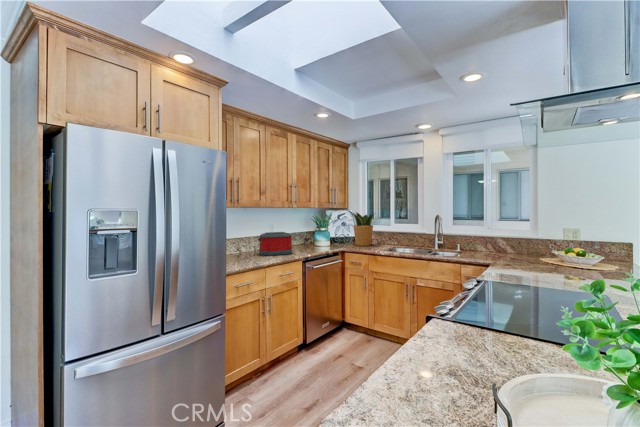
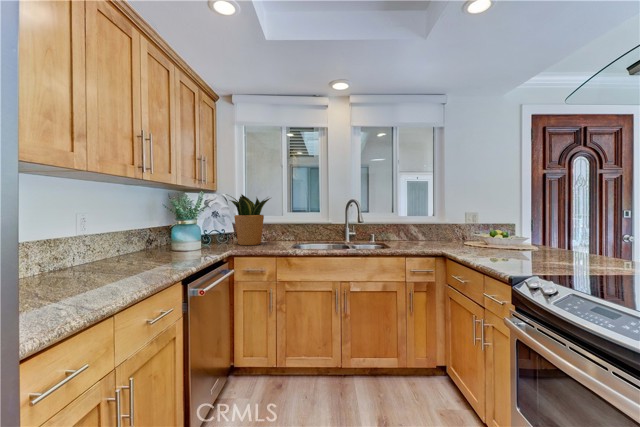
toaster: present [258,232,292,256] -> none [66,226,157,283]

